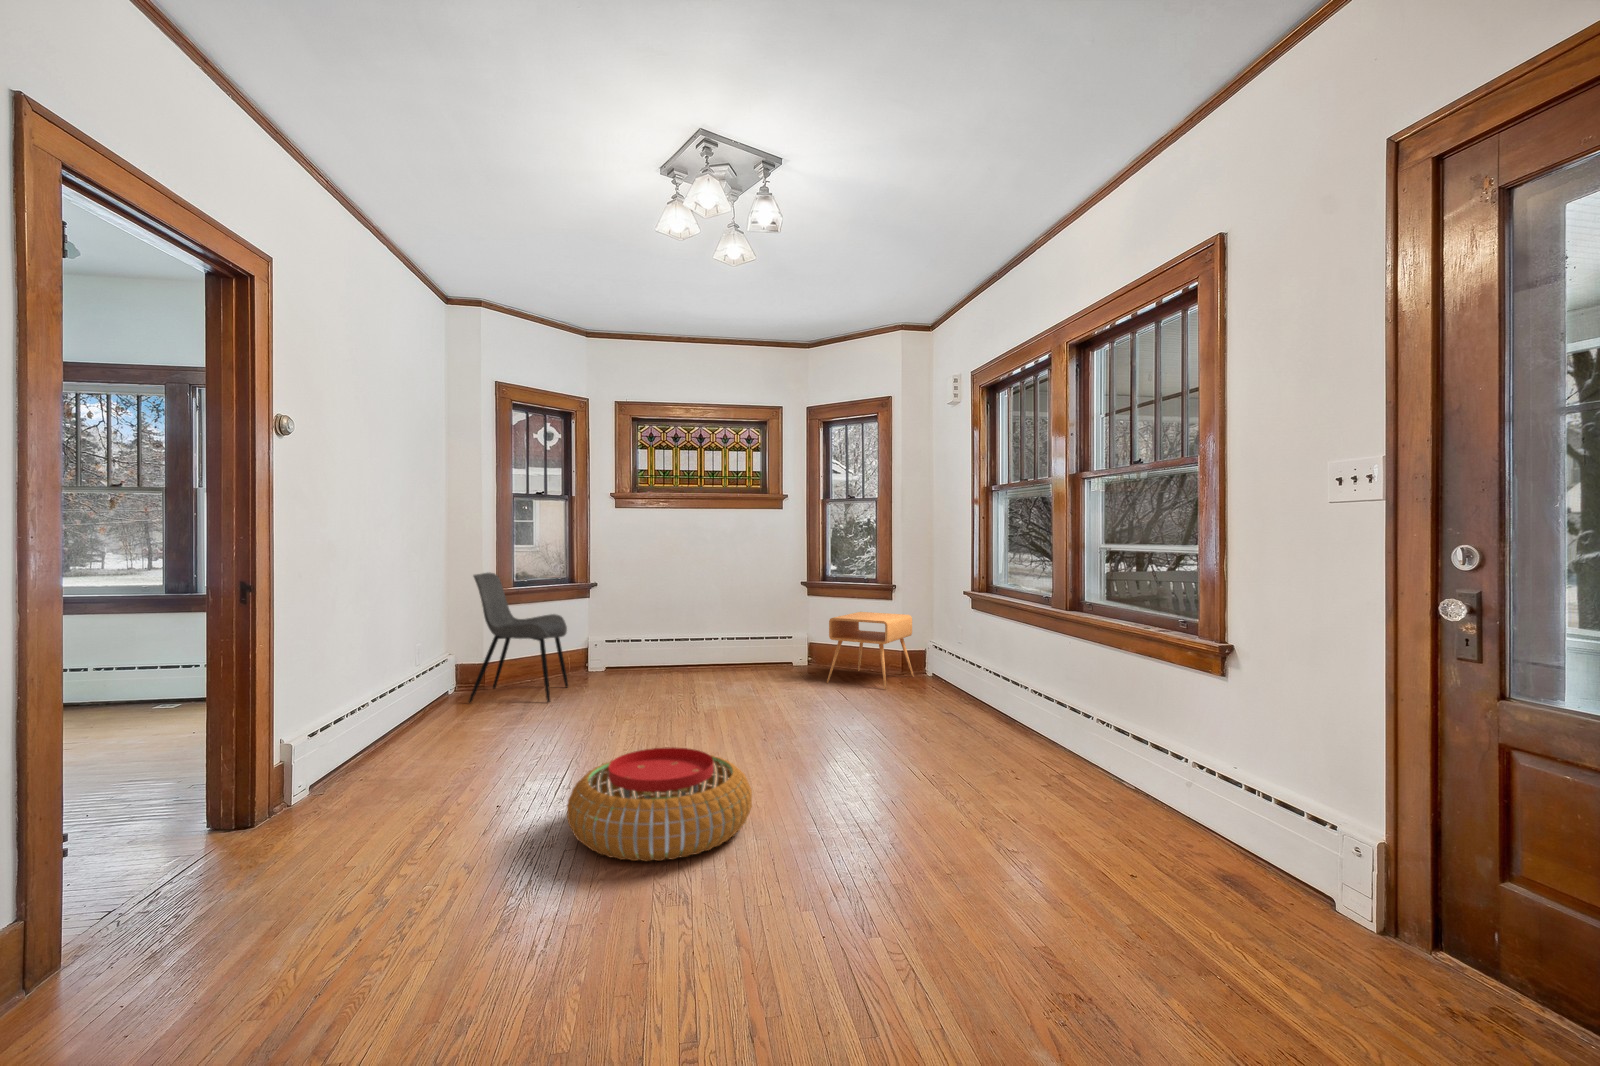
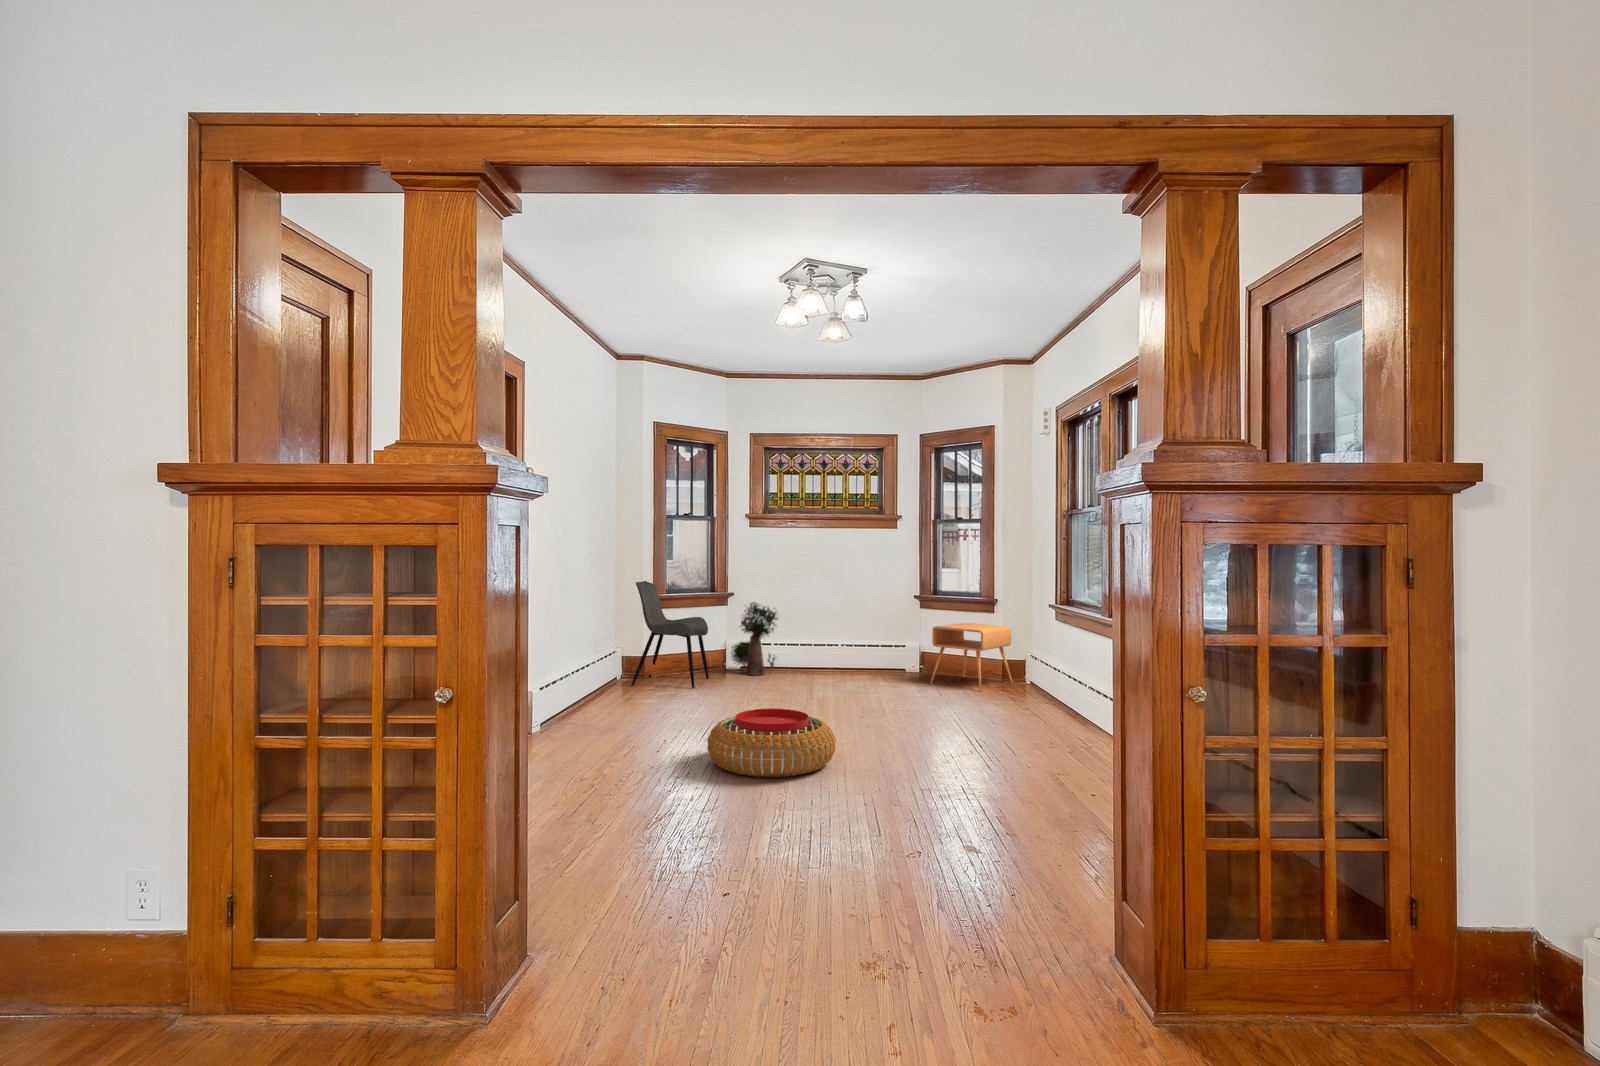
potted plant: none [594,594,652,680] -> present [731,603,778,675]

